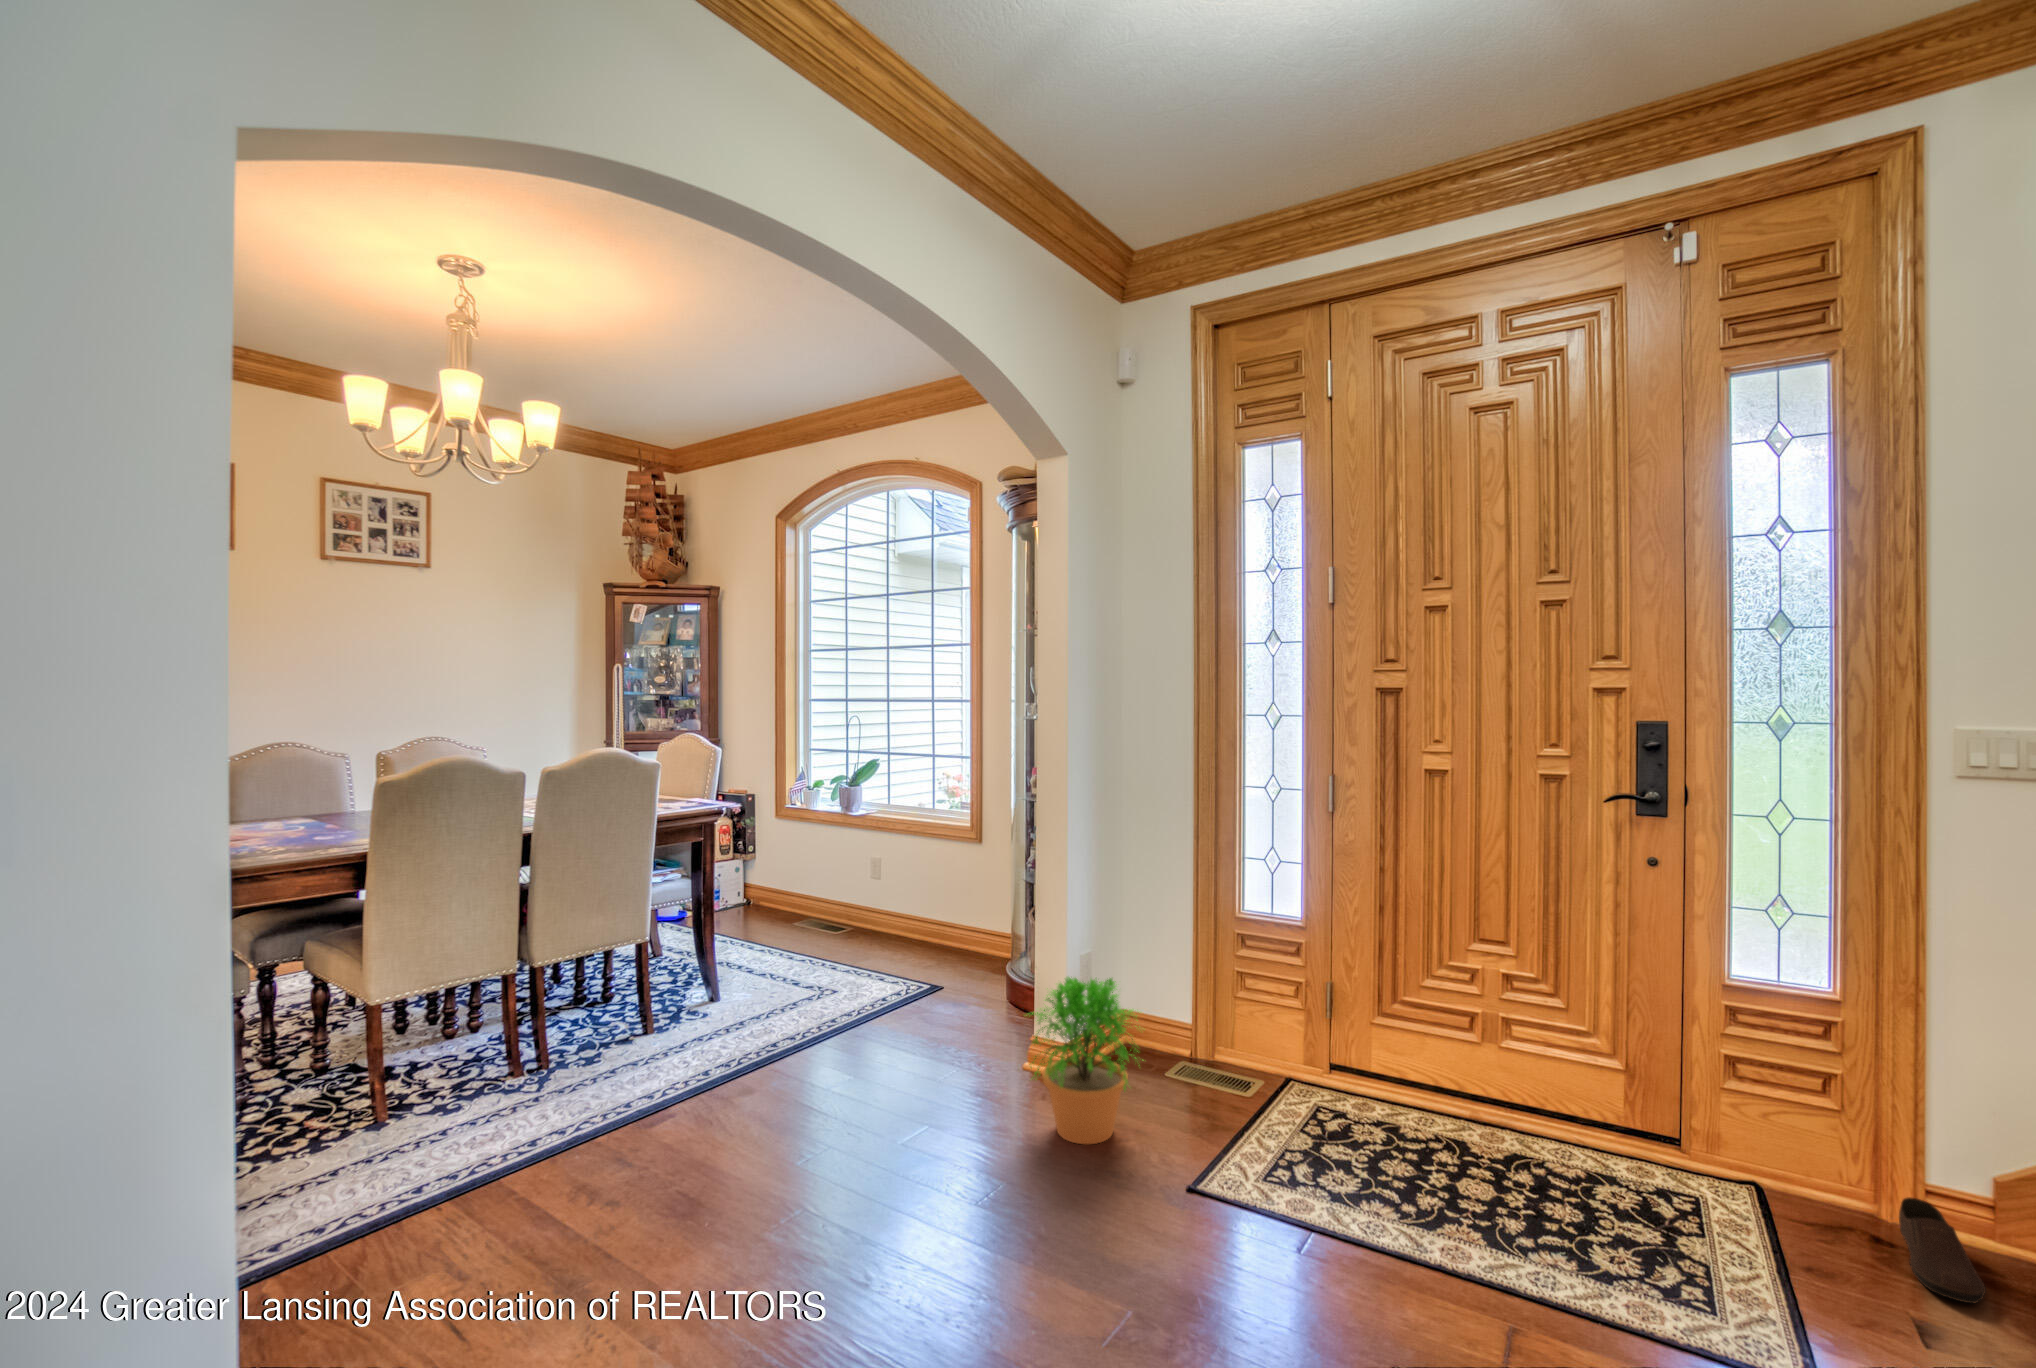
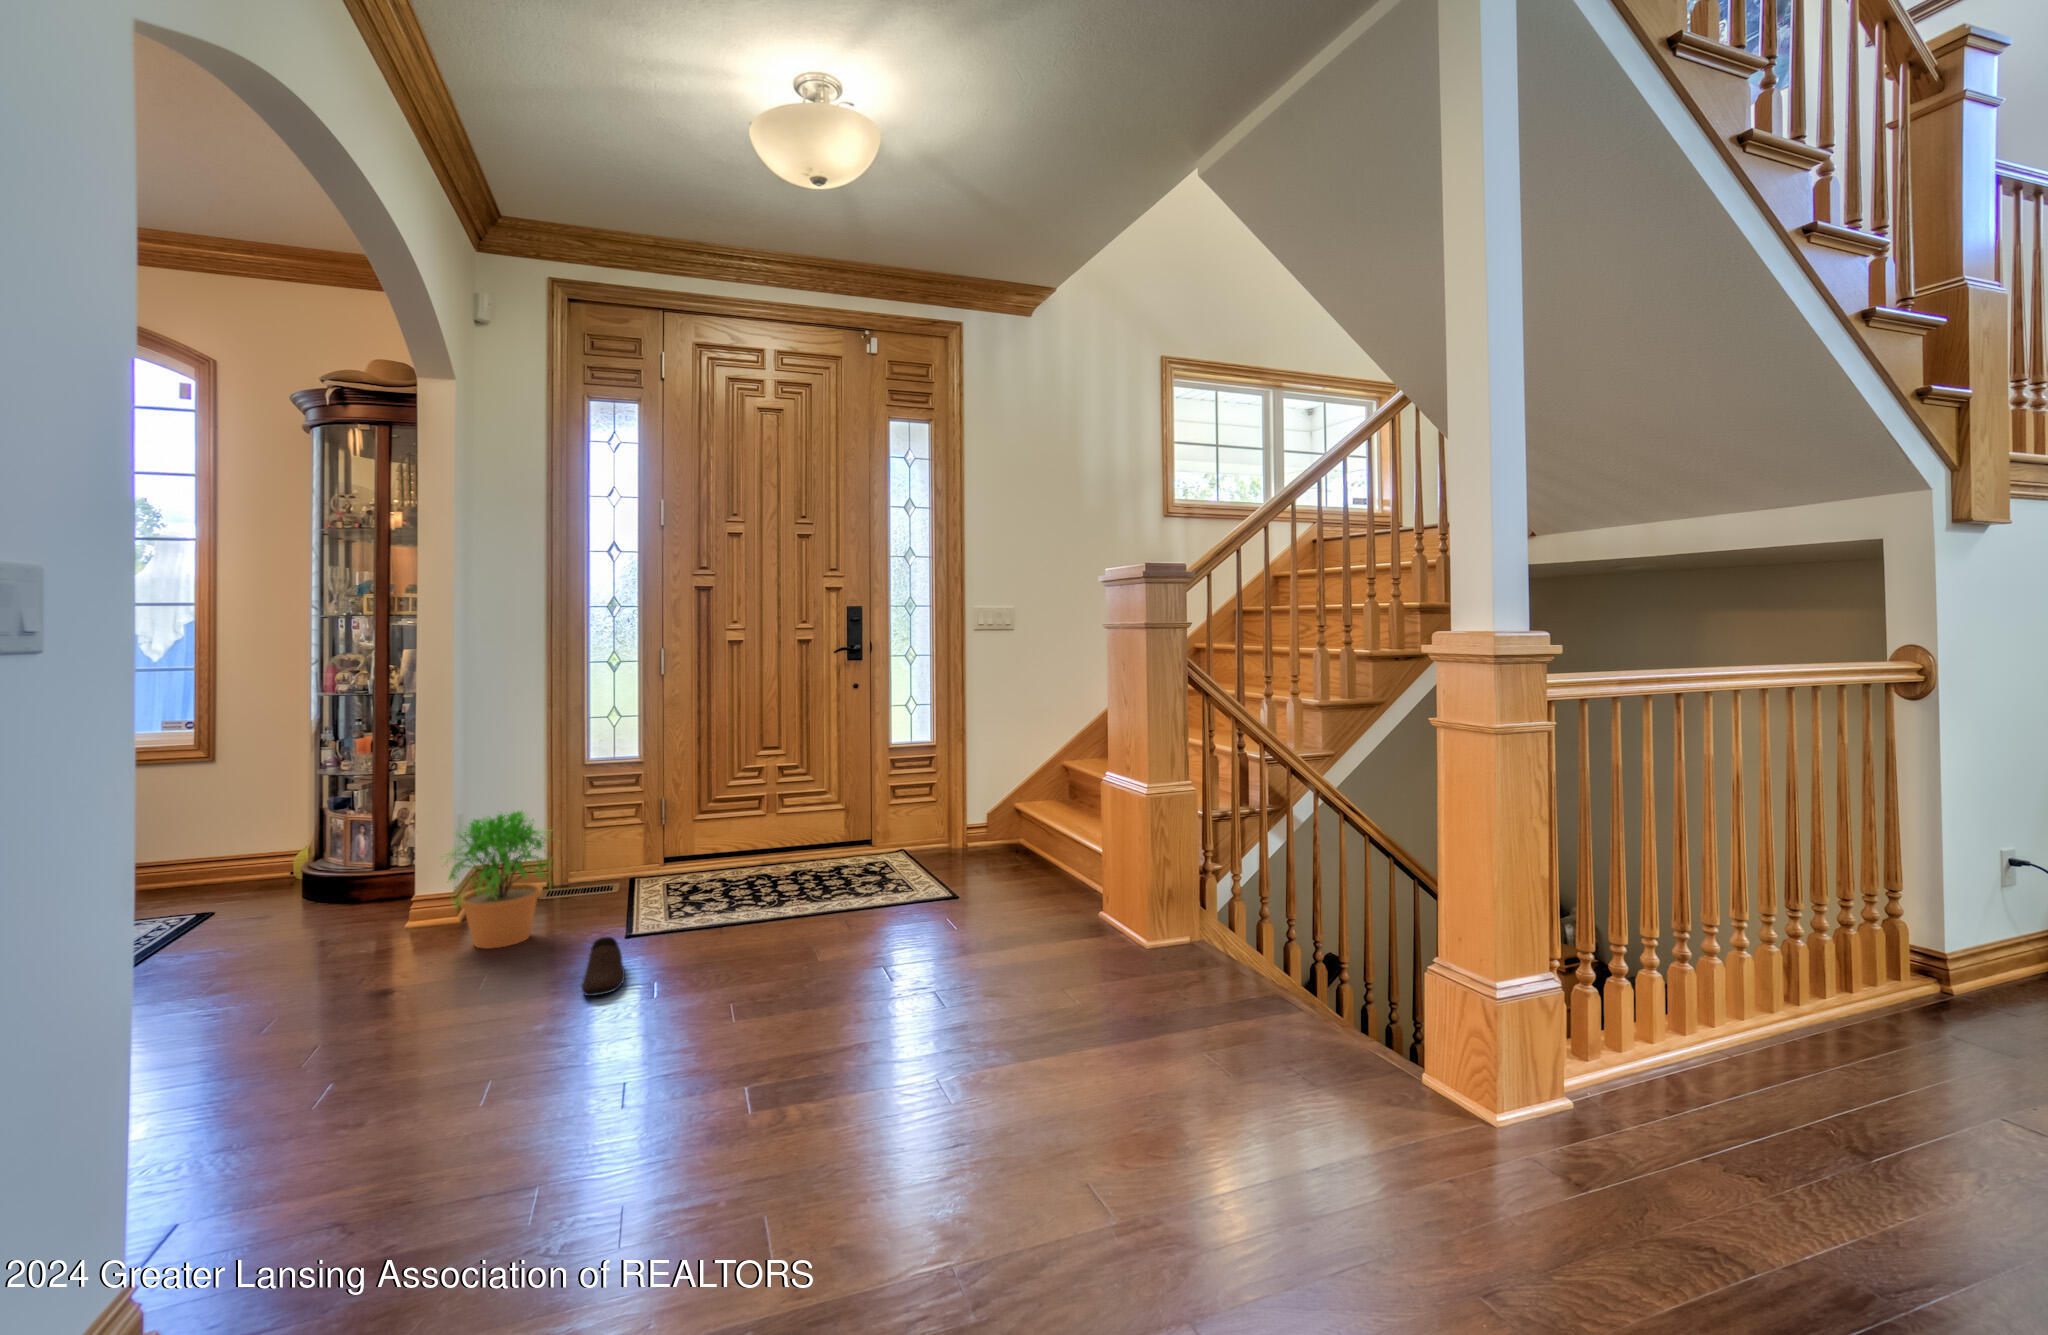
shoe: present [1899,1197,1986,1303] -> present [581,937,625,996]

